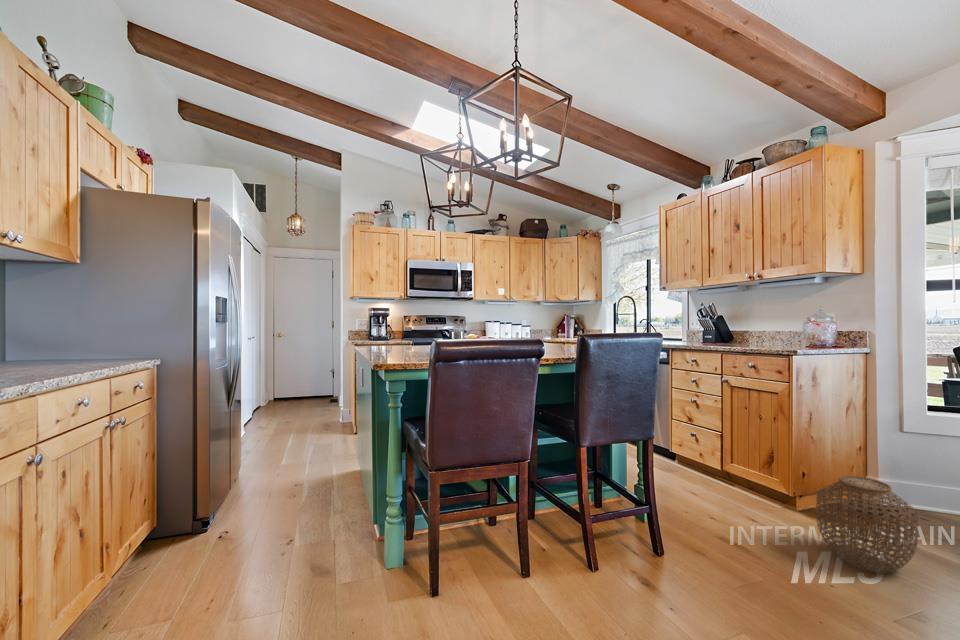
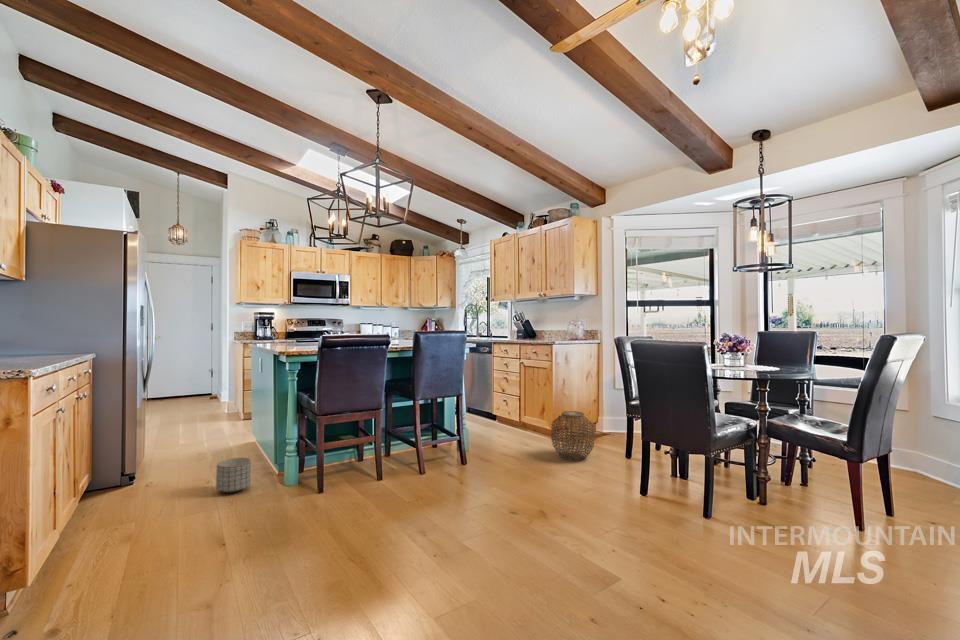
planter: none [287,516,335,574] -> present [216,457,251,493]

